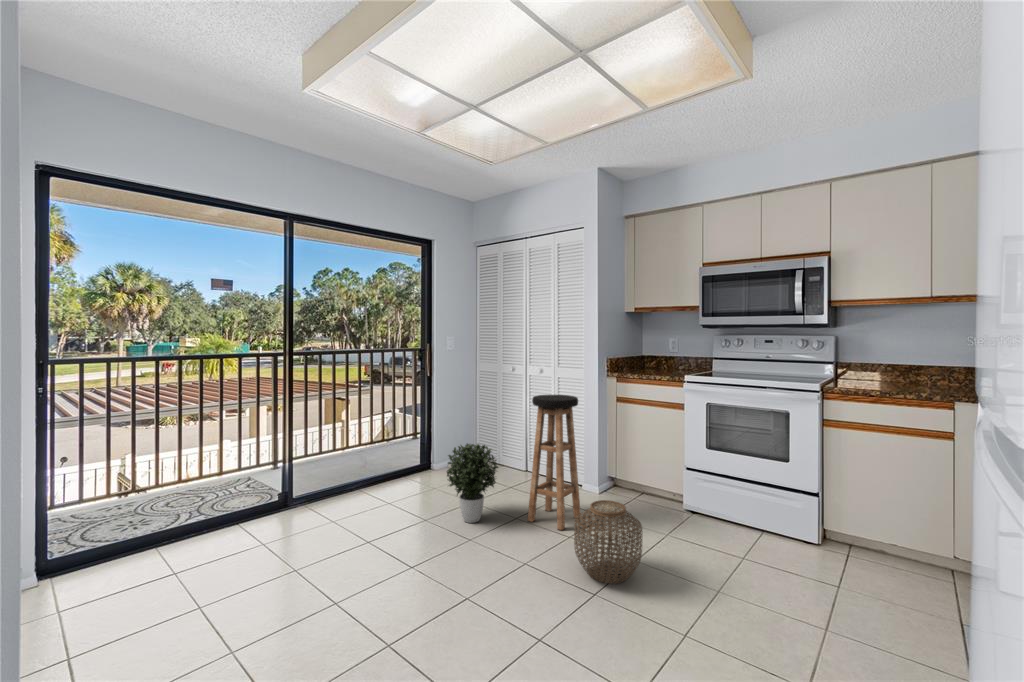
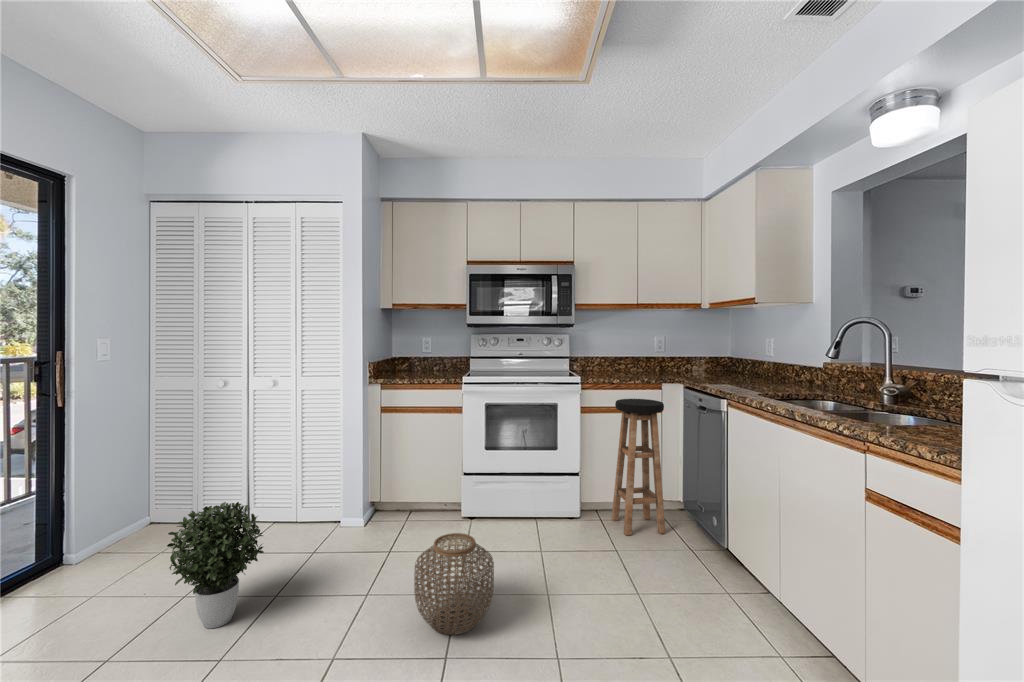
bar stool: present [528,395,581,530] -> present [612,399,665,536]

